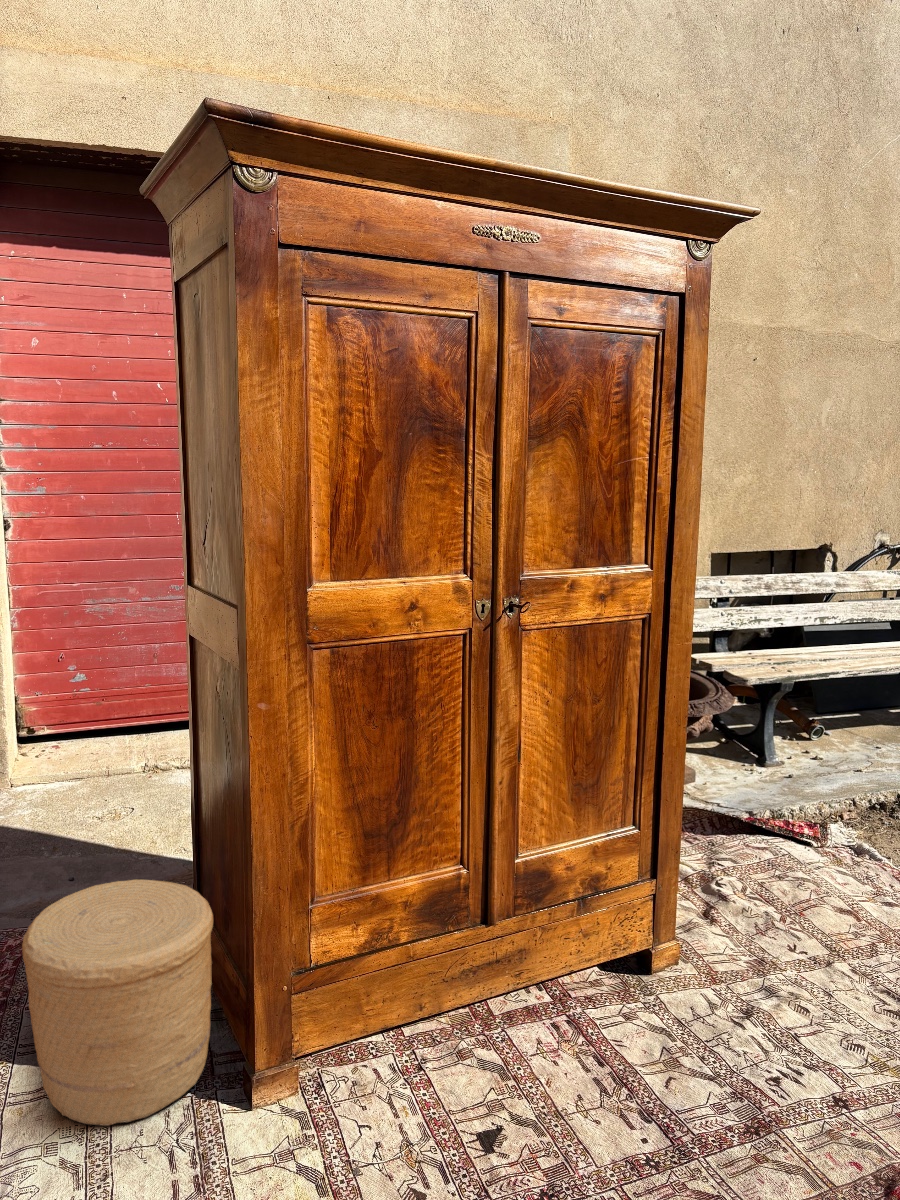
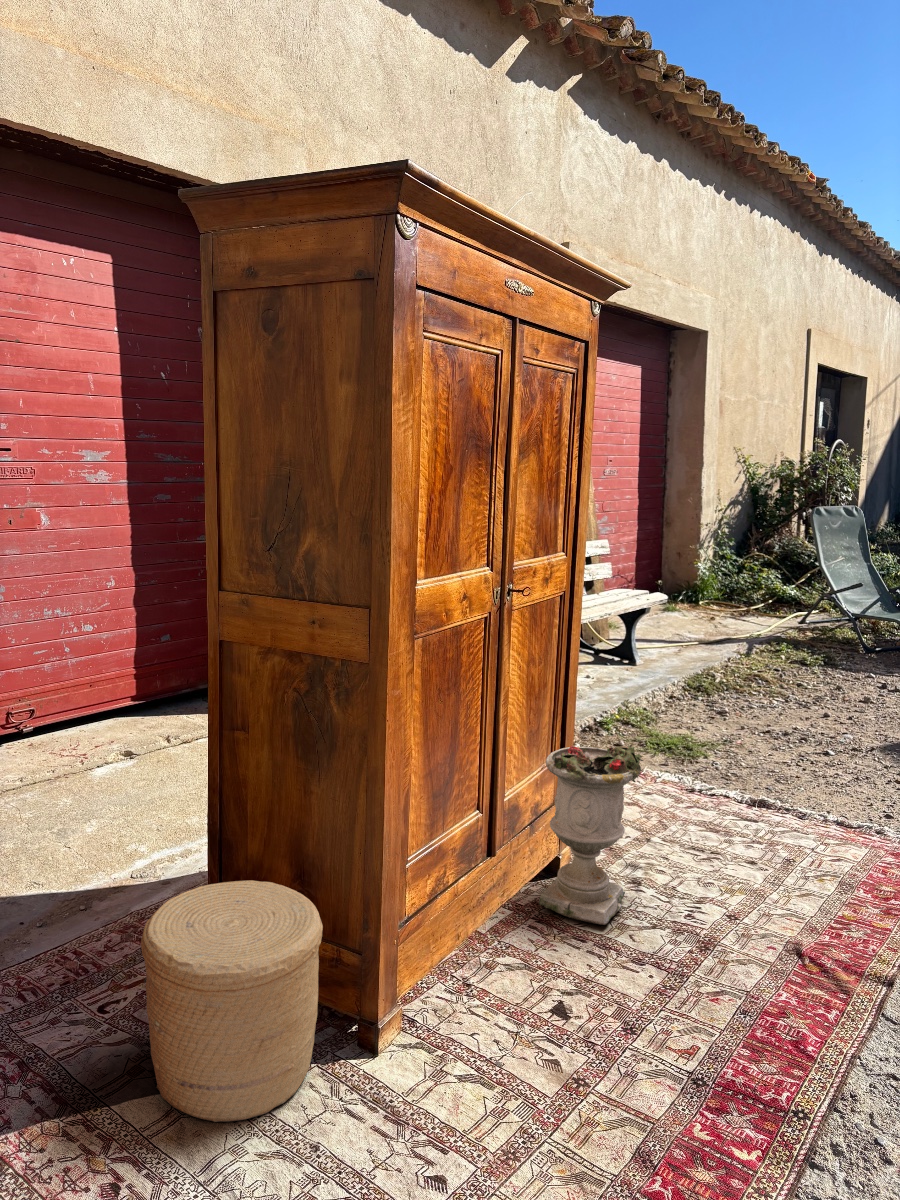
planter: none [583,810,723,1052] -> present [539,743,643,925]

